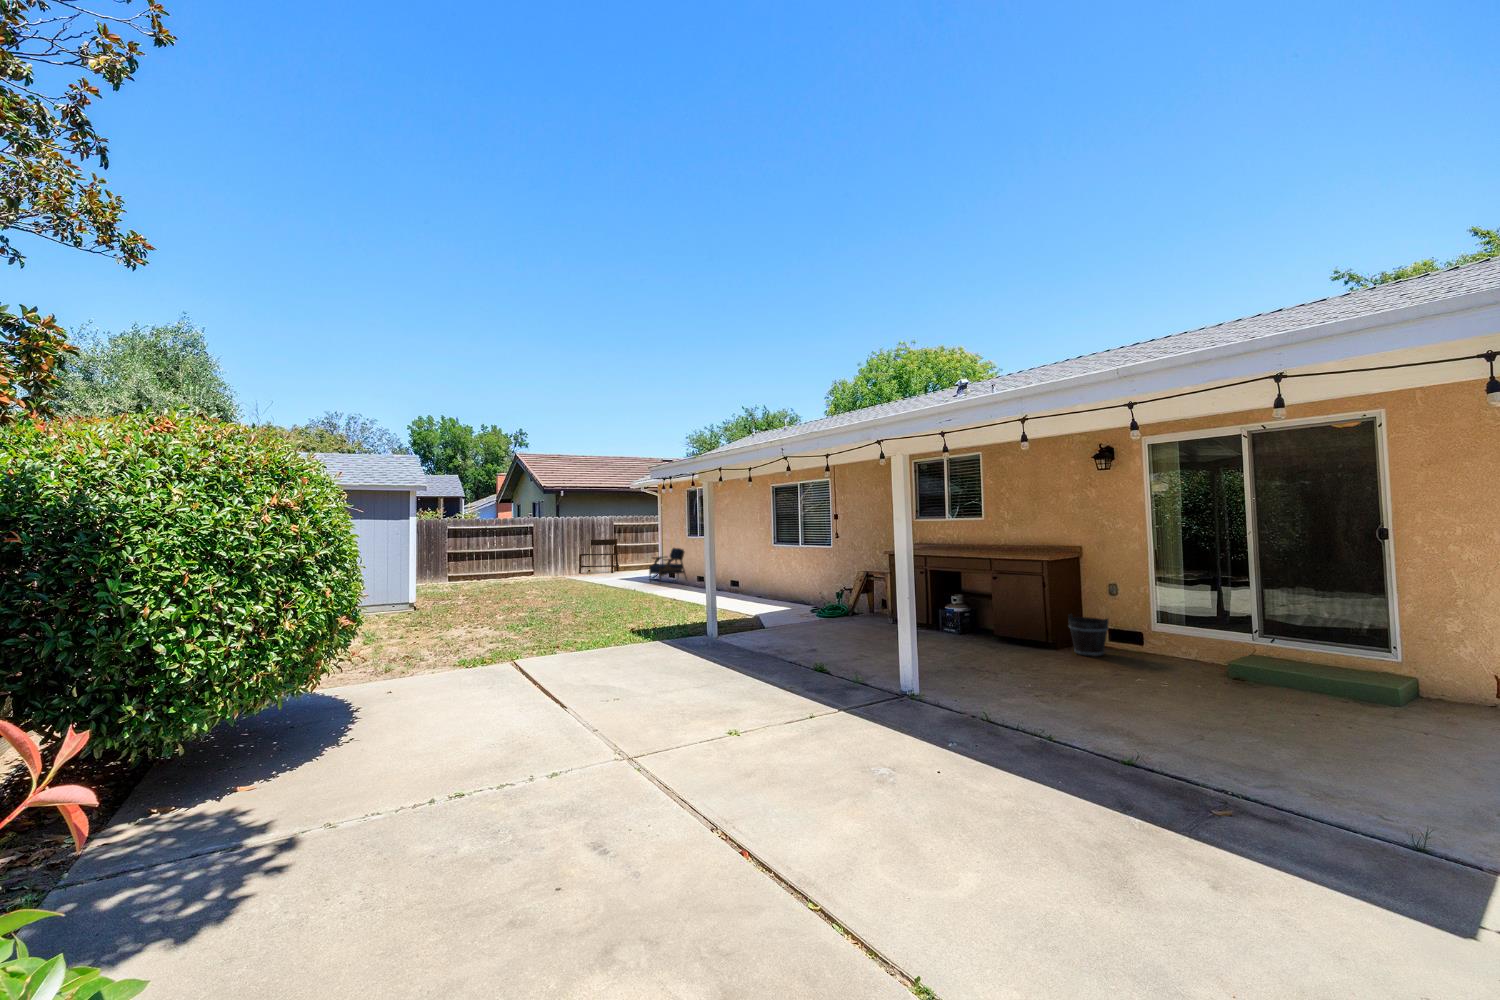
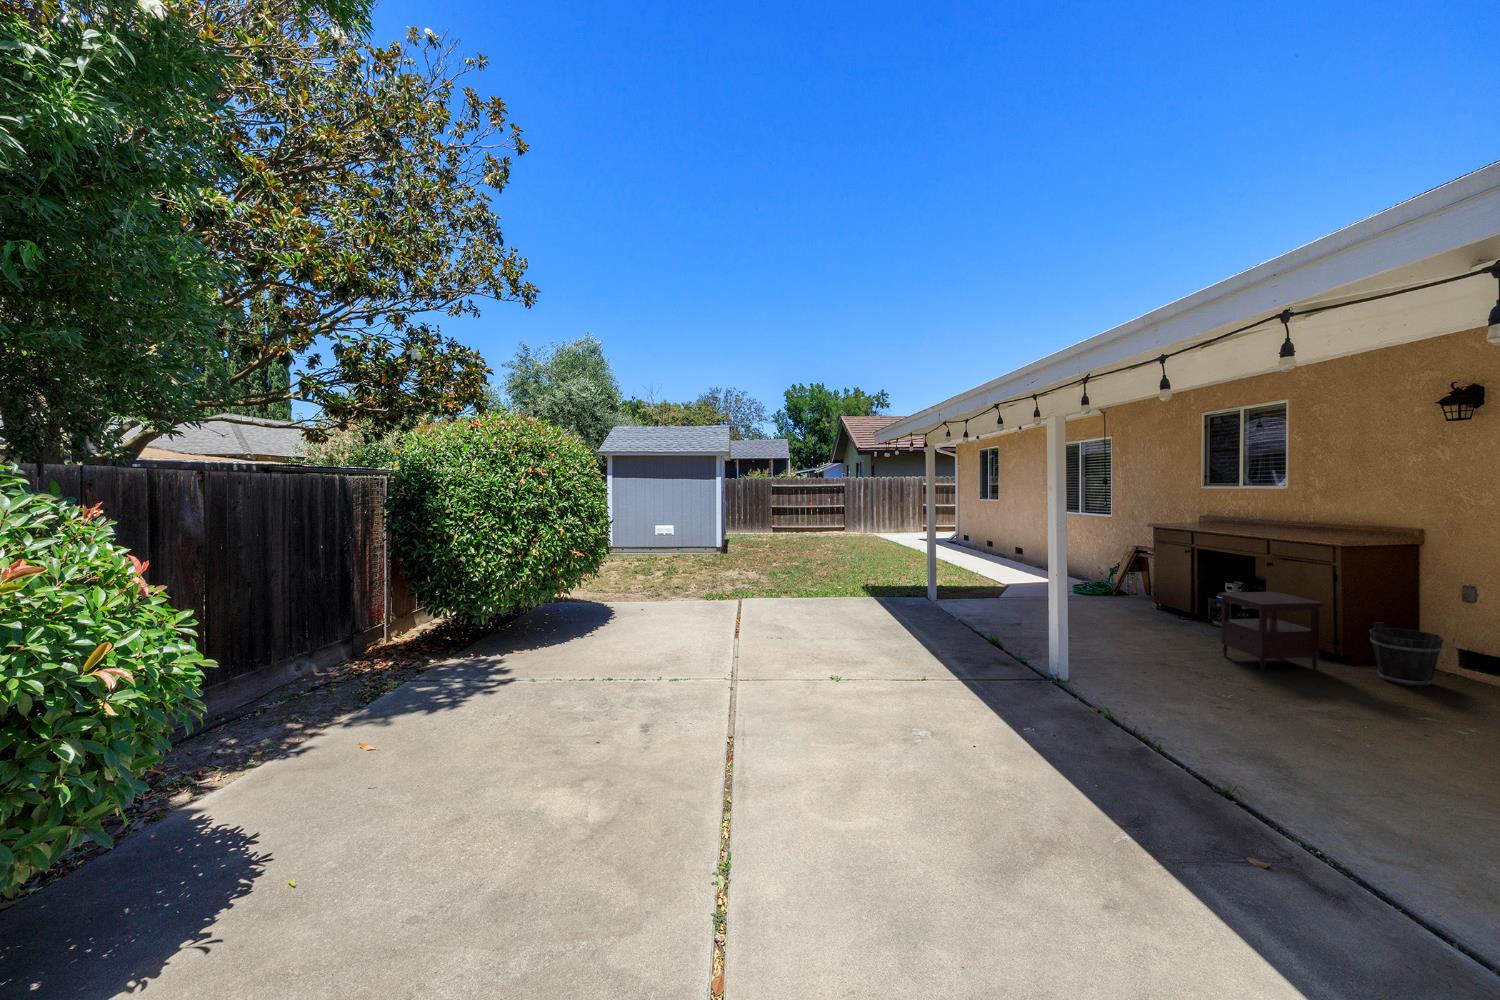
bench: present [579,539,619,573] -> none [886,499,926,533]
armchair: present [649,548,687,582] -> none [941,510,980,546]
side table: none [976,599,1043,660] -> present [1218,592,1323,671]

